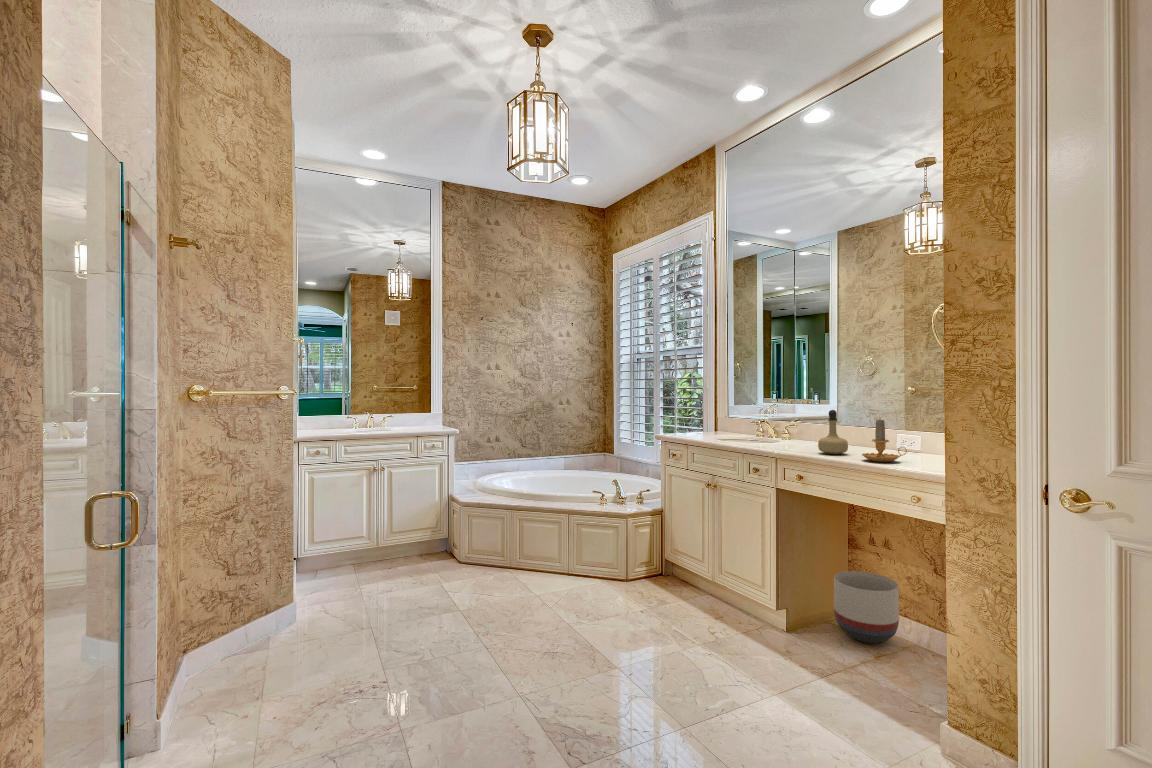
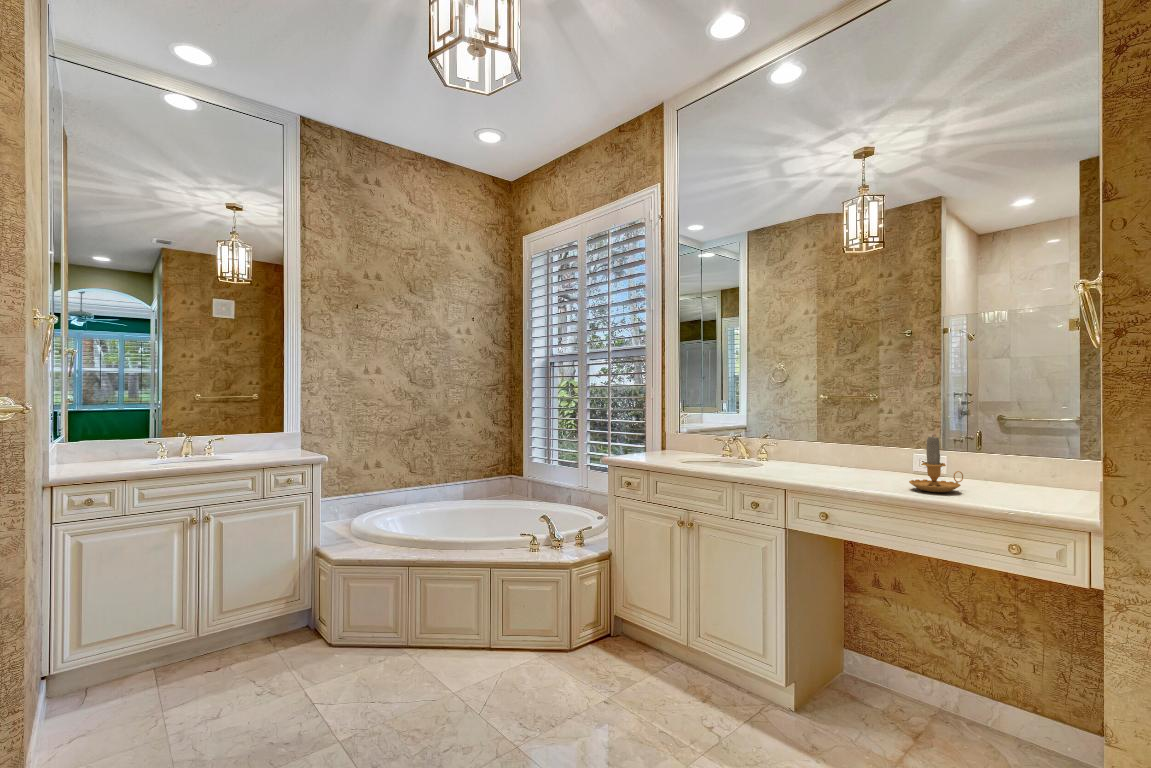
perfume bottle: present [818,410,848,454] -> none [838,424,877,481]
planter: present [834,571,899,643] -> none [848,623,930,718]

